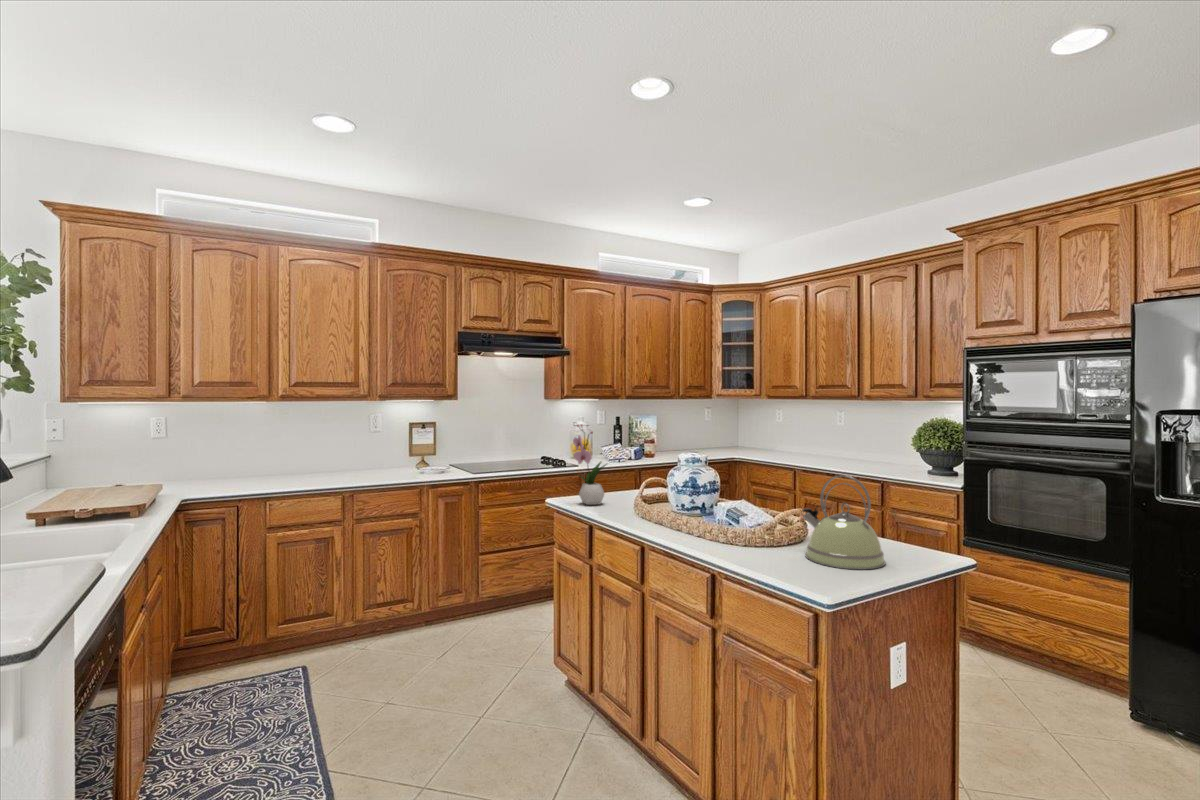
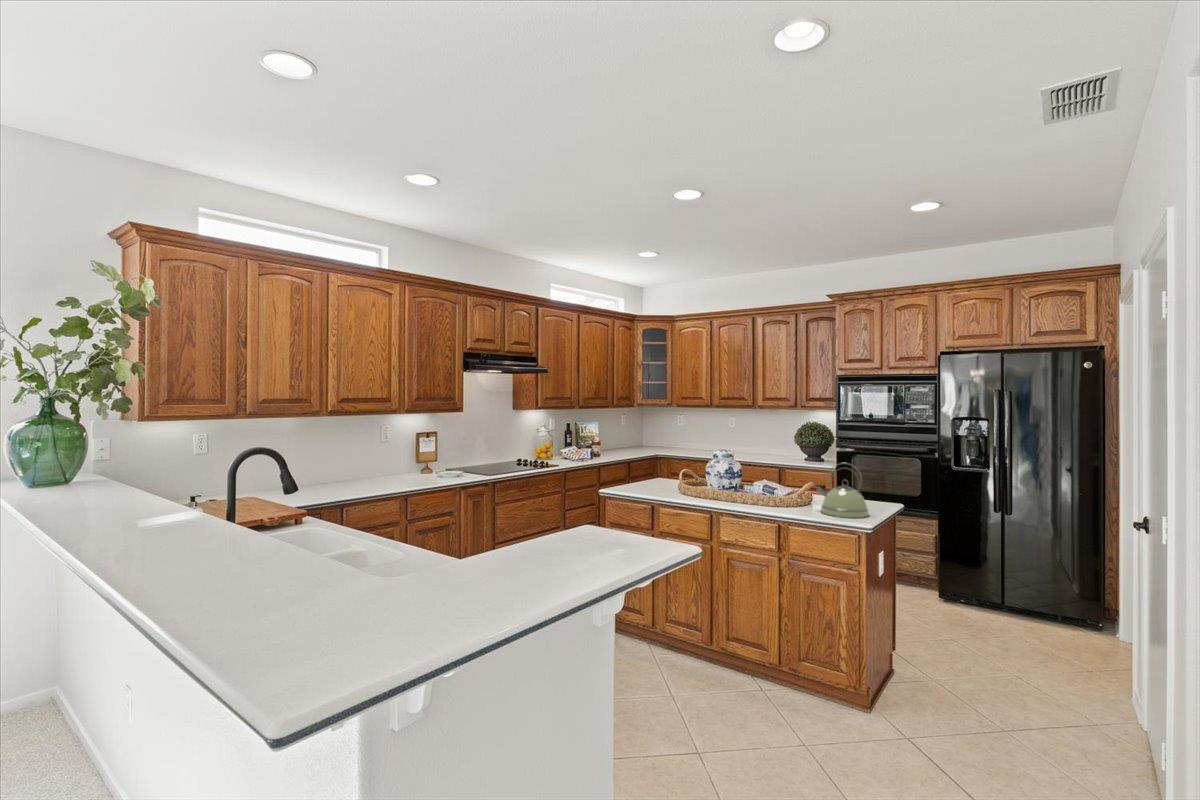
flower arrangement: present [573,425,606,505] -> none [621,433,648,492]

